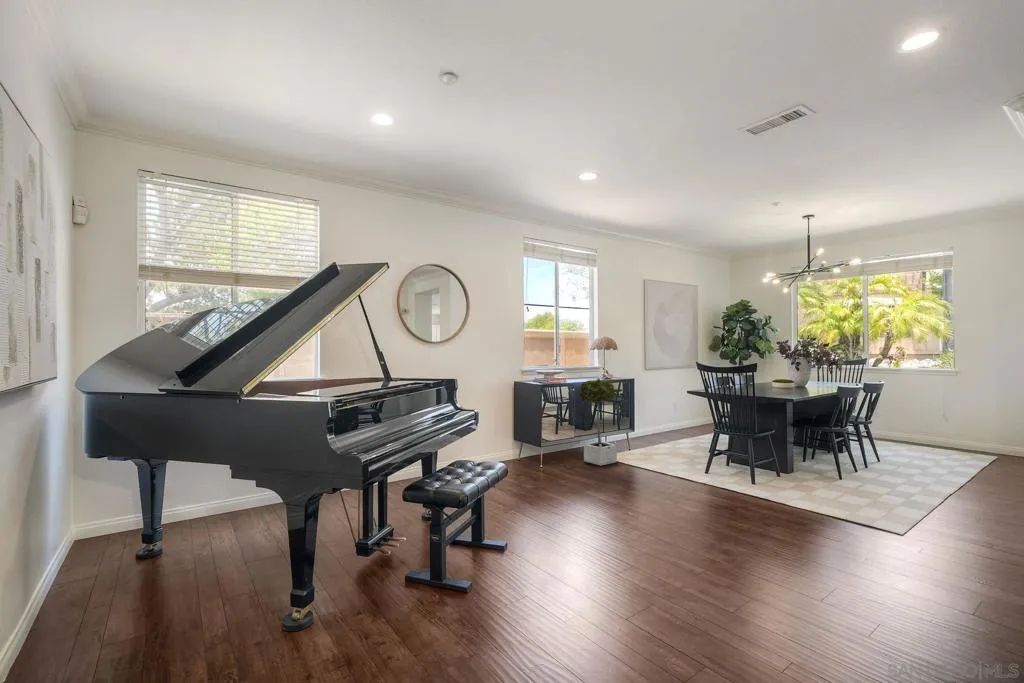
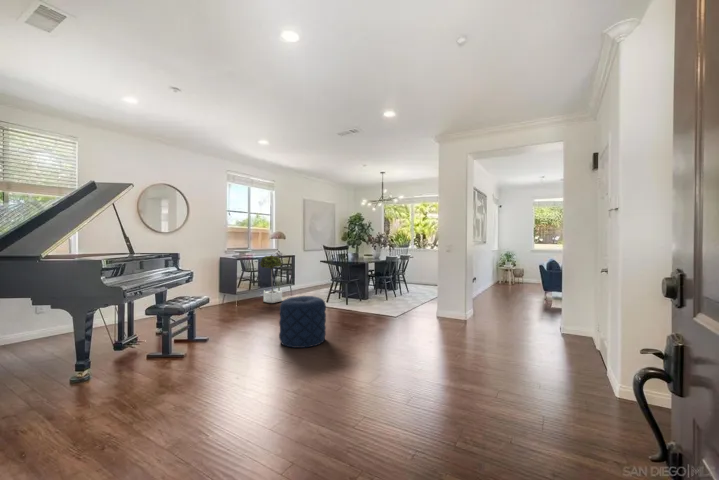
pouf: none [651,479,762,609] -> present [279,296,326,348]

